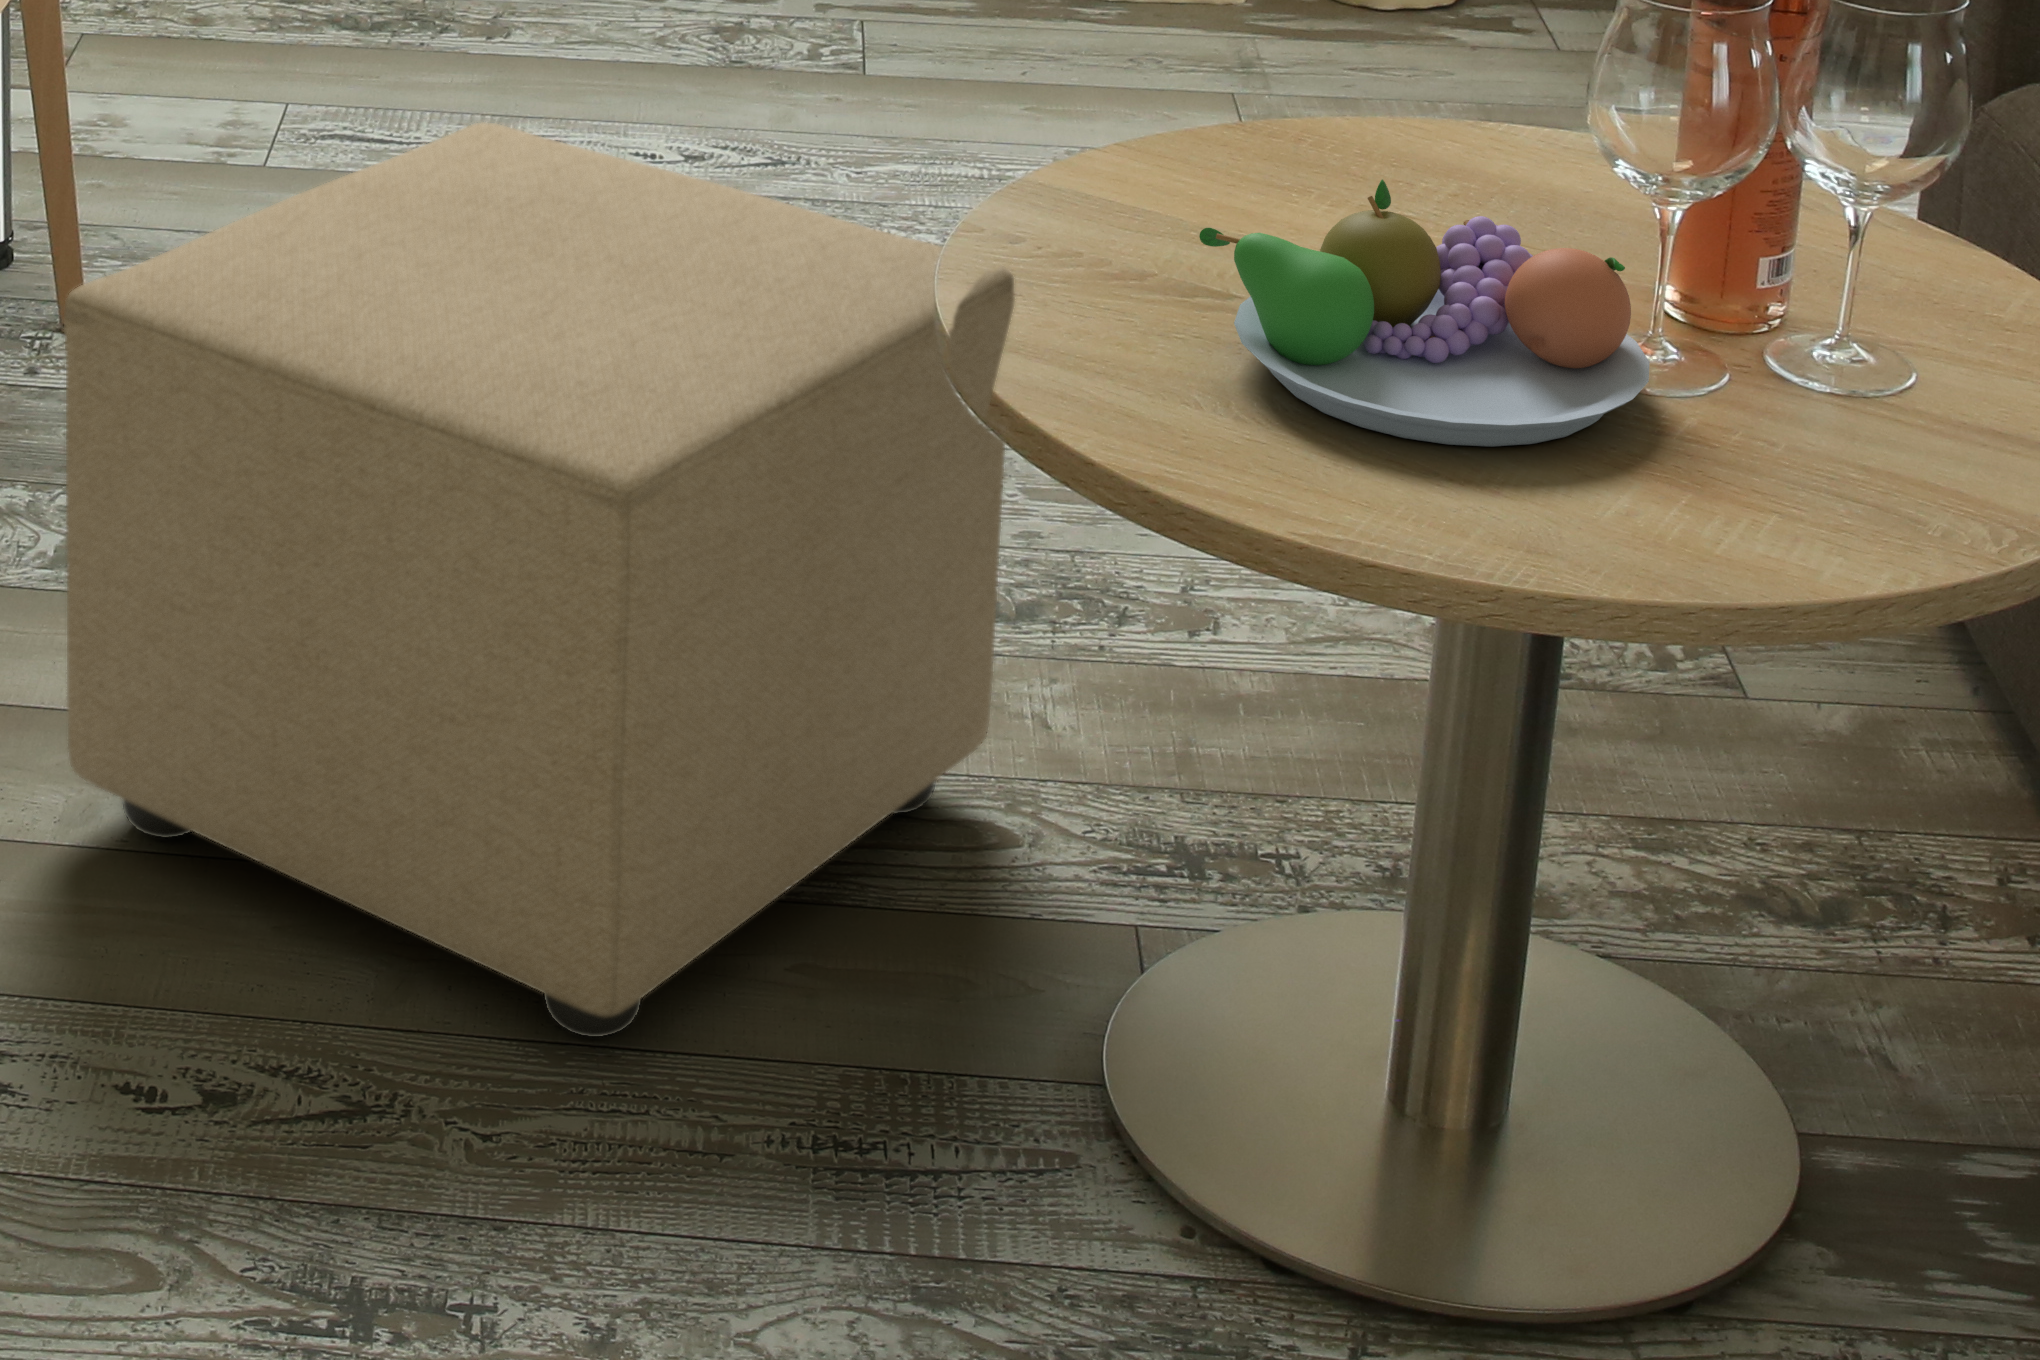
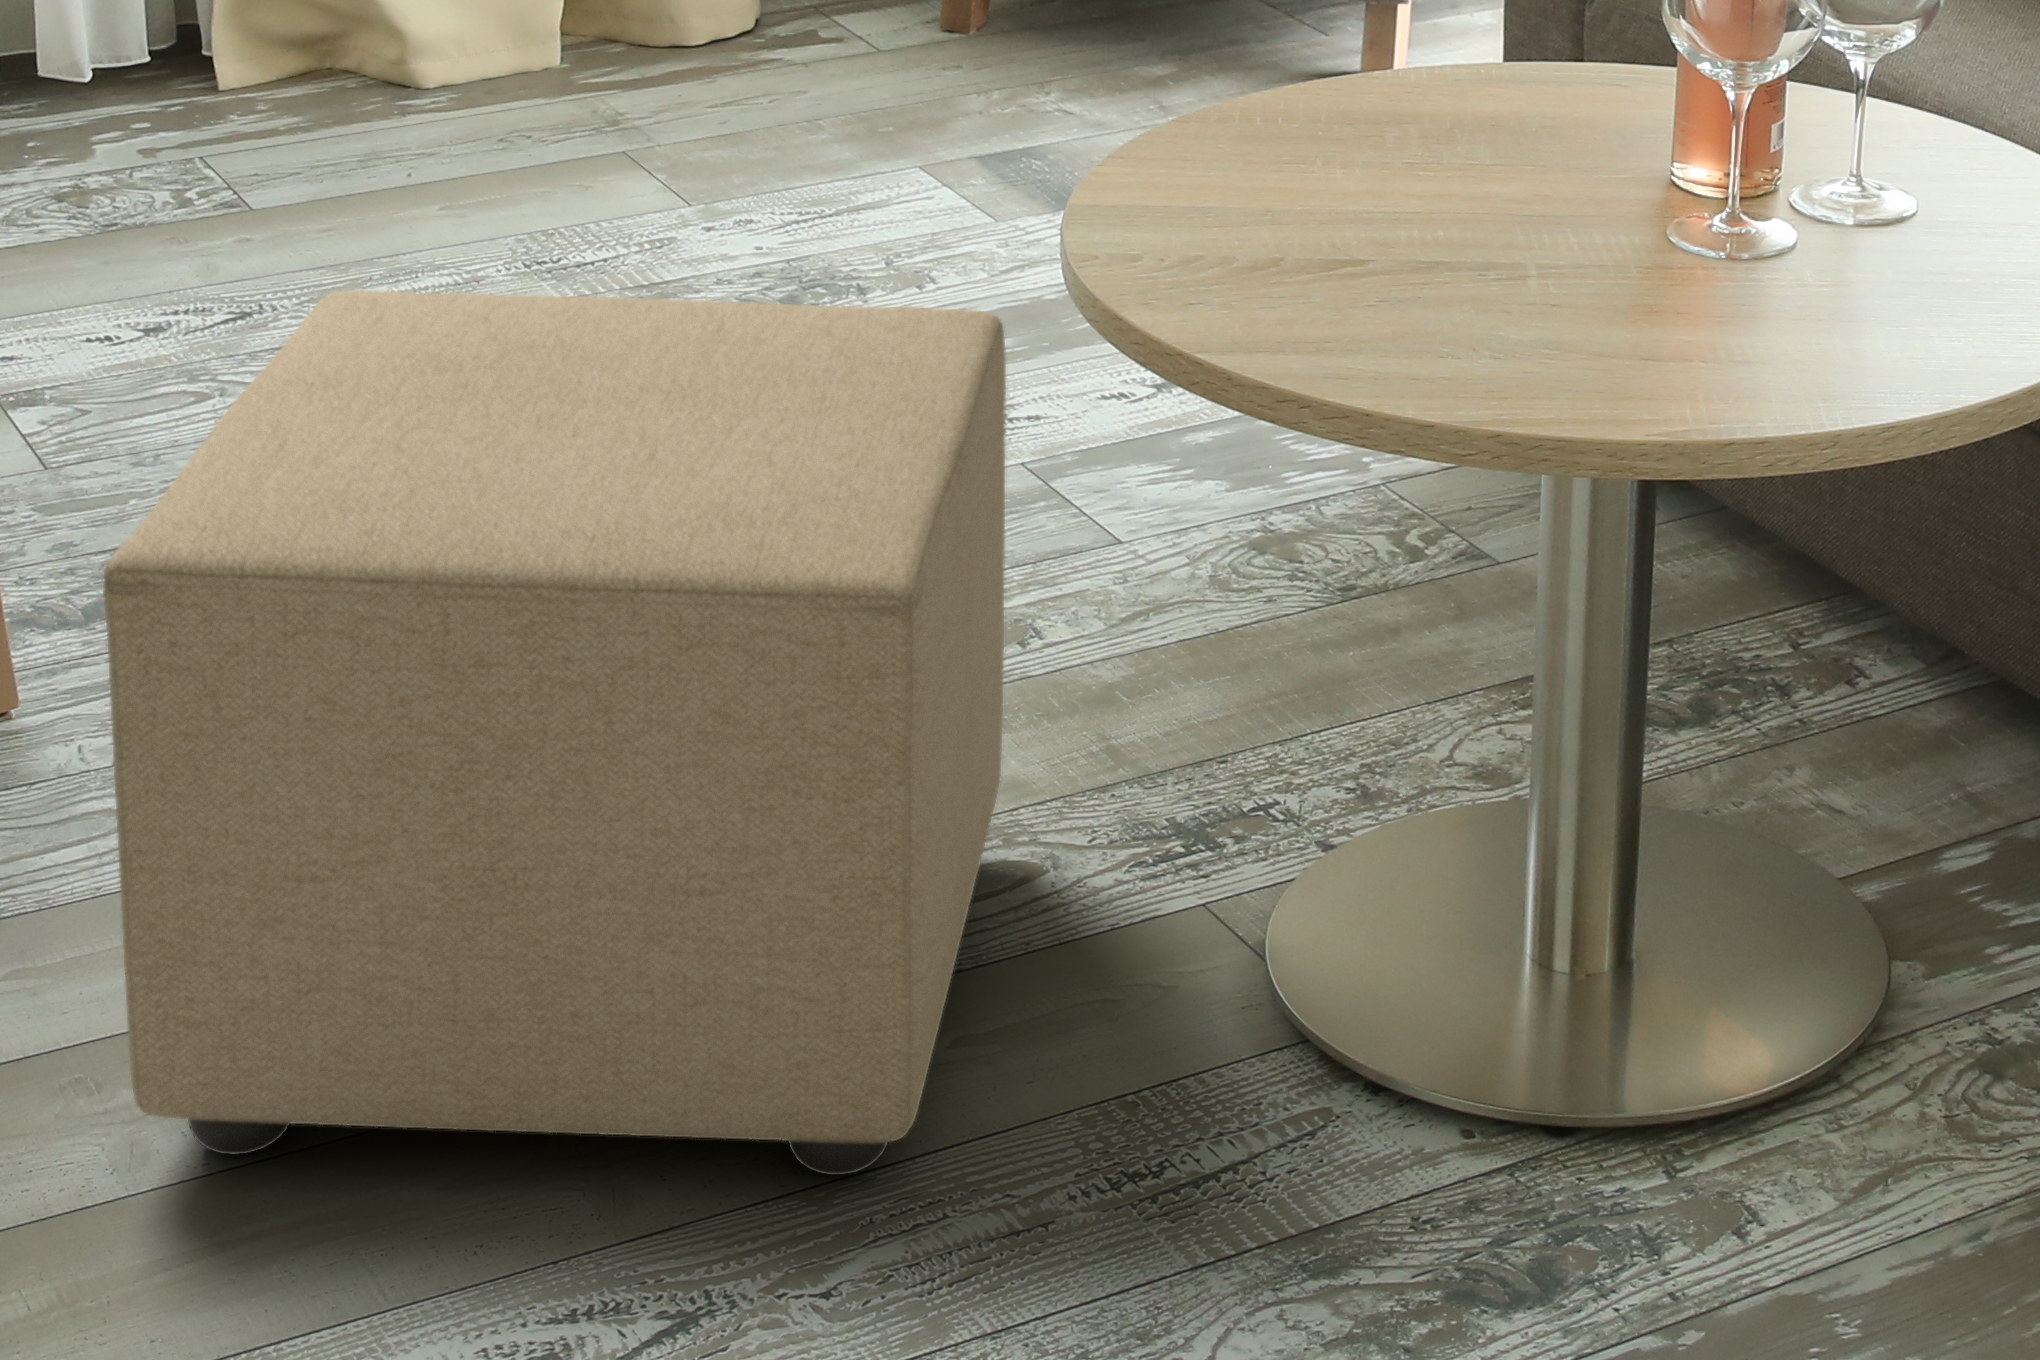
fruit bowl: present [1199,180,1650,447] -> none [1420,131,1814,348]

